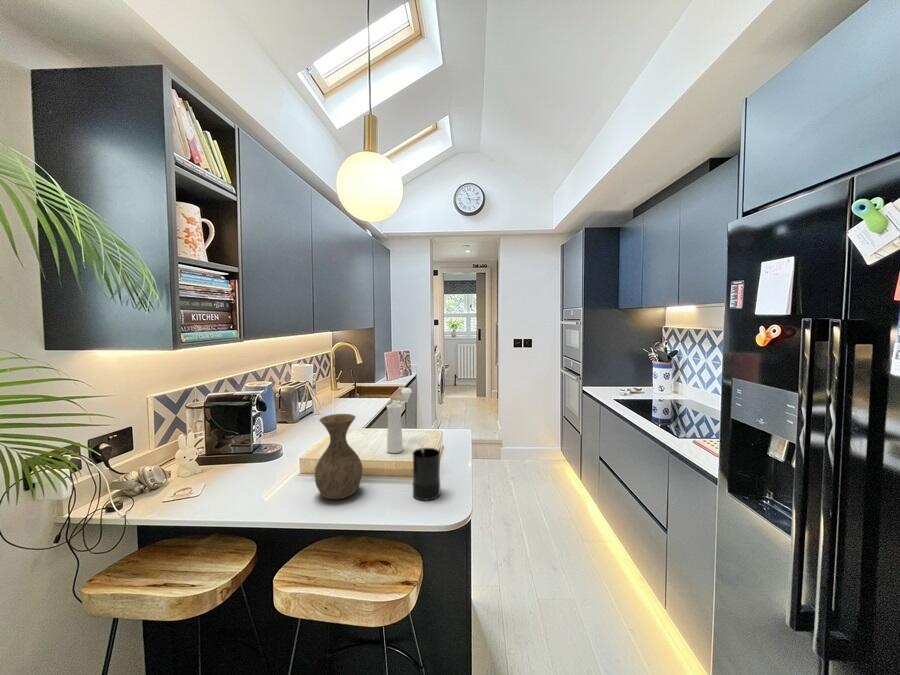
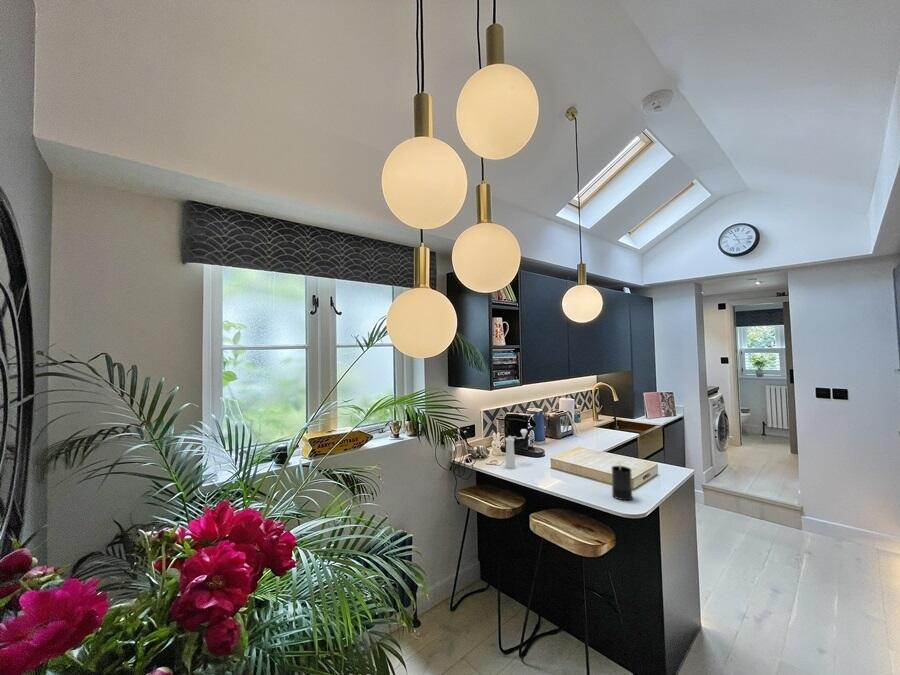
pepper mill: present [387,388,412,453] -> present [505,429,527,469]
vase: present [315,414,363,499] -> none [554,434,583,485]

